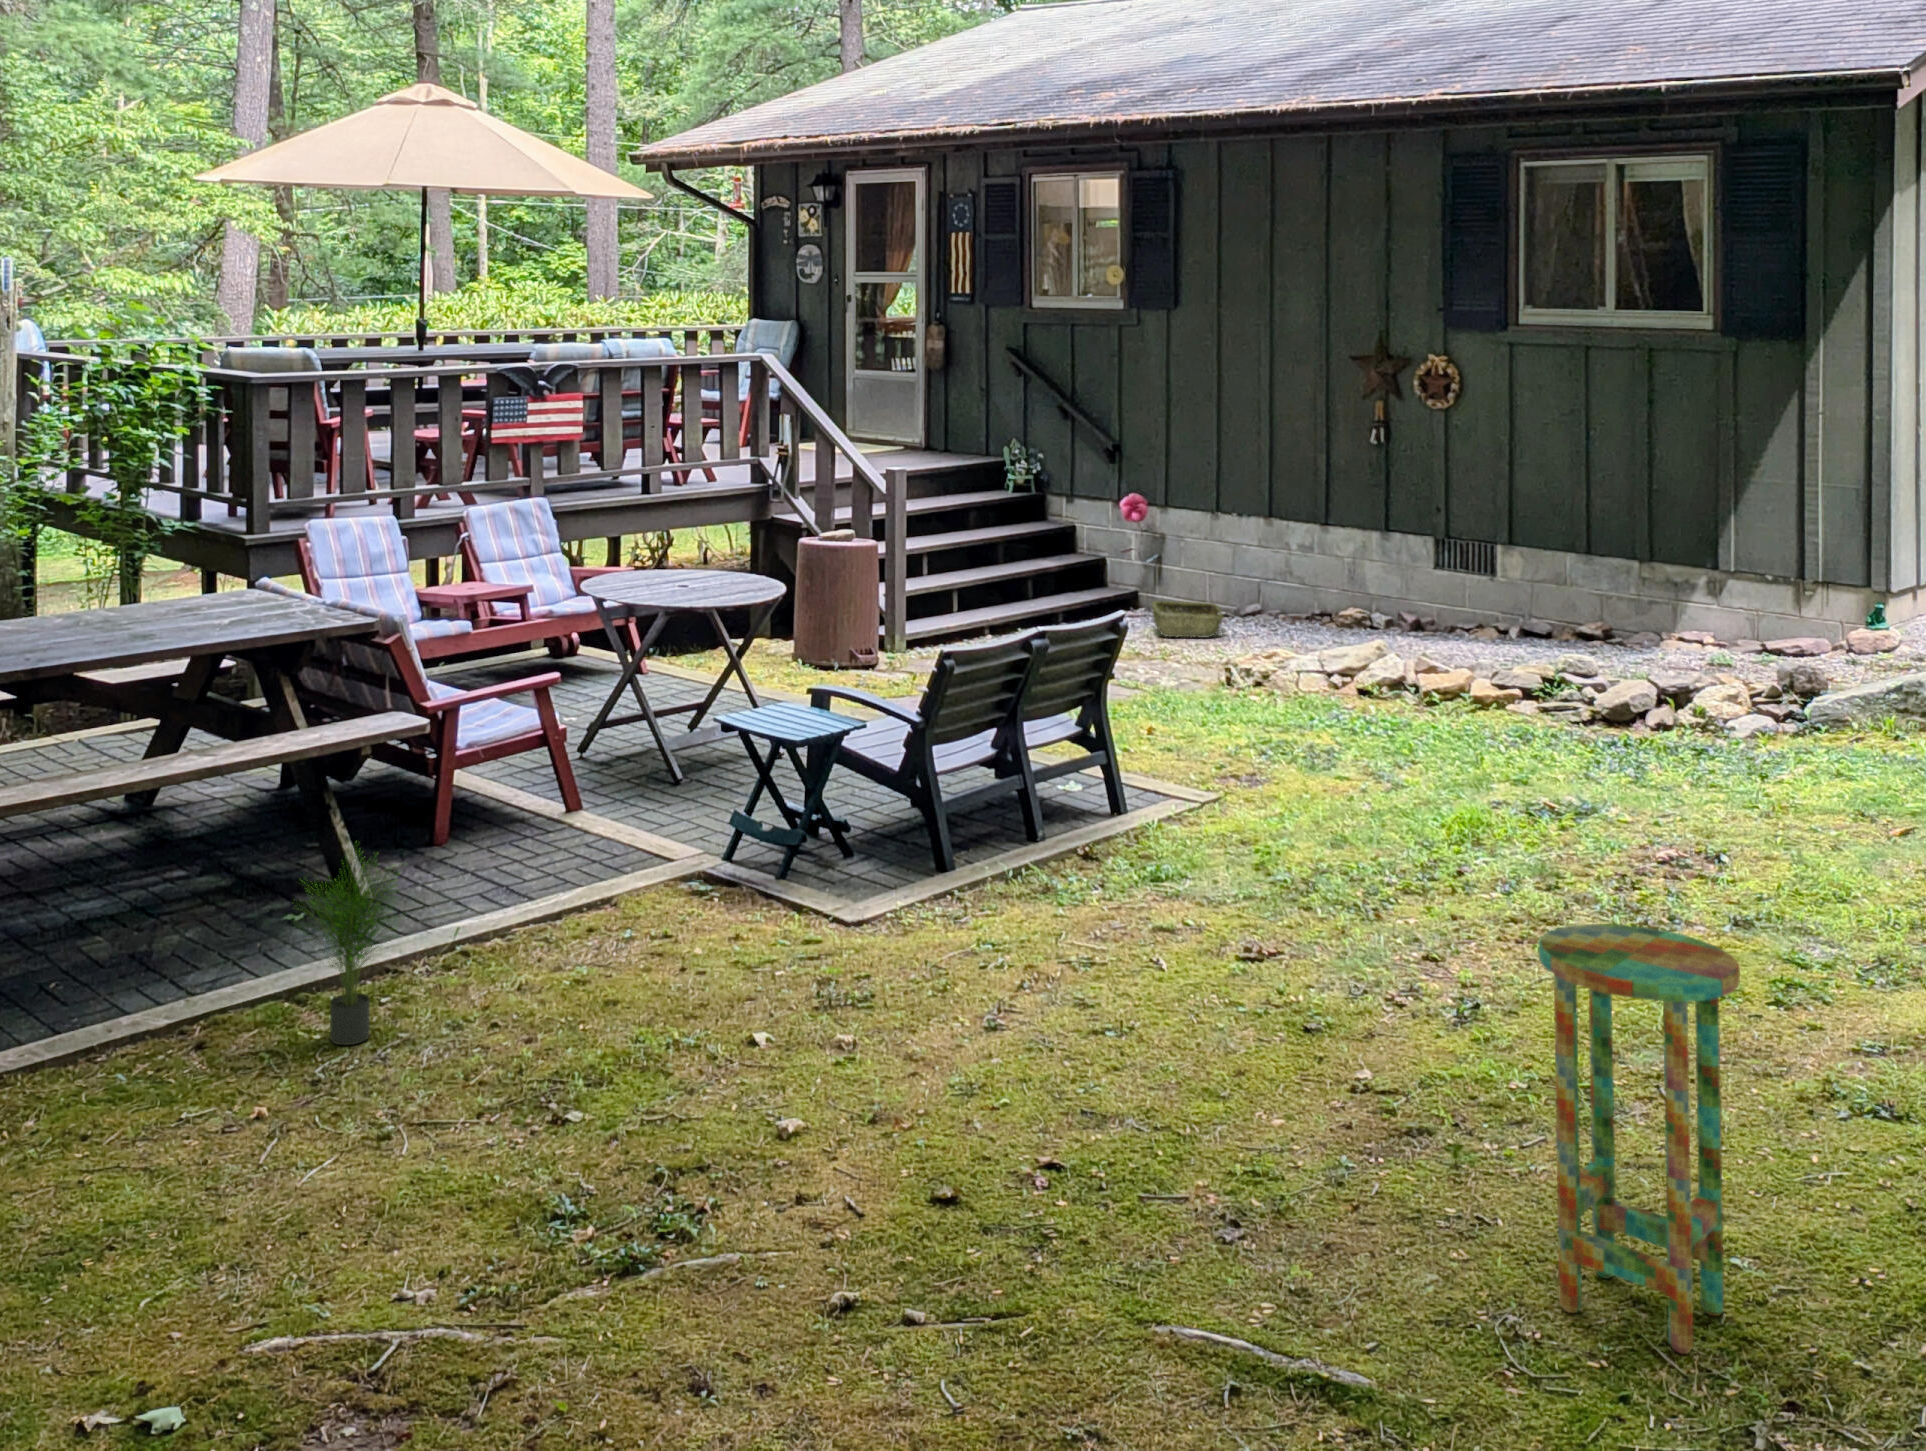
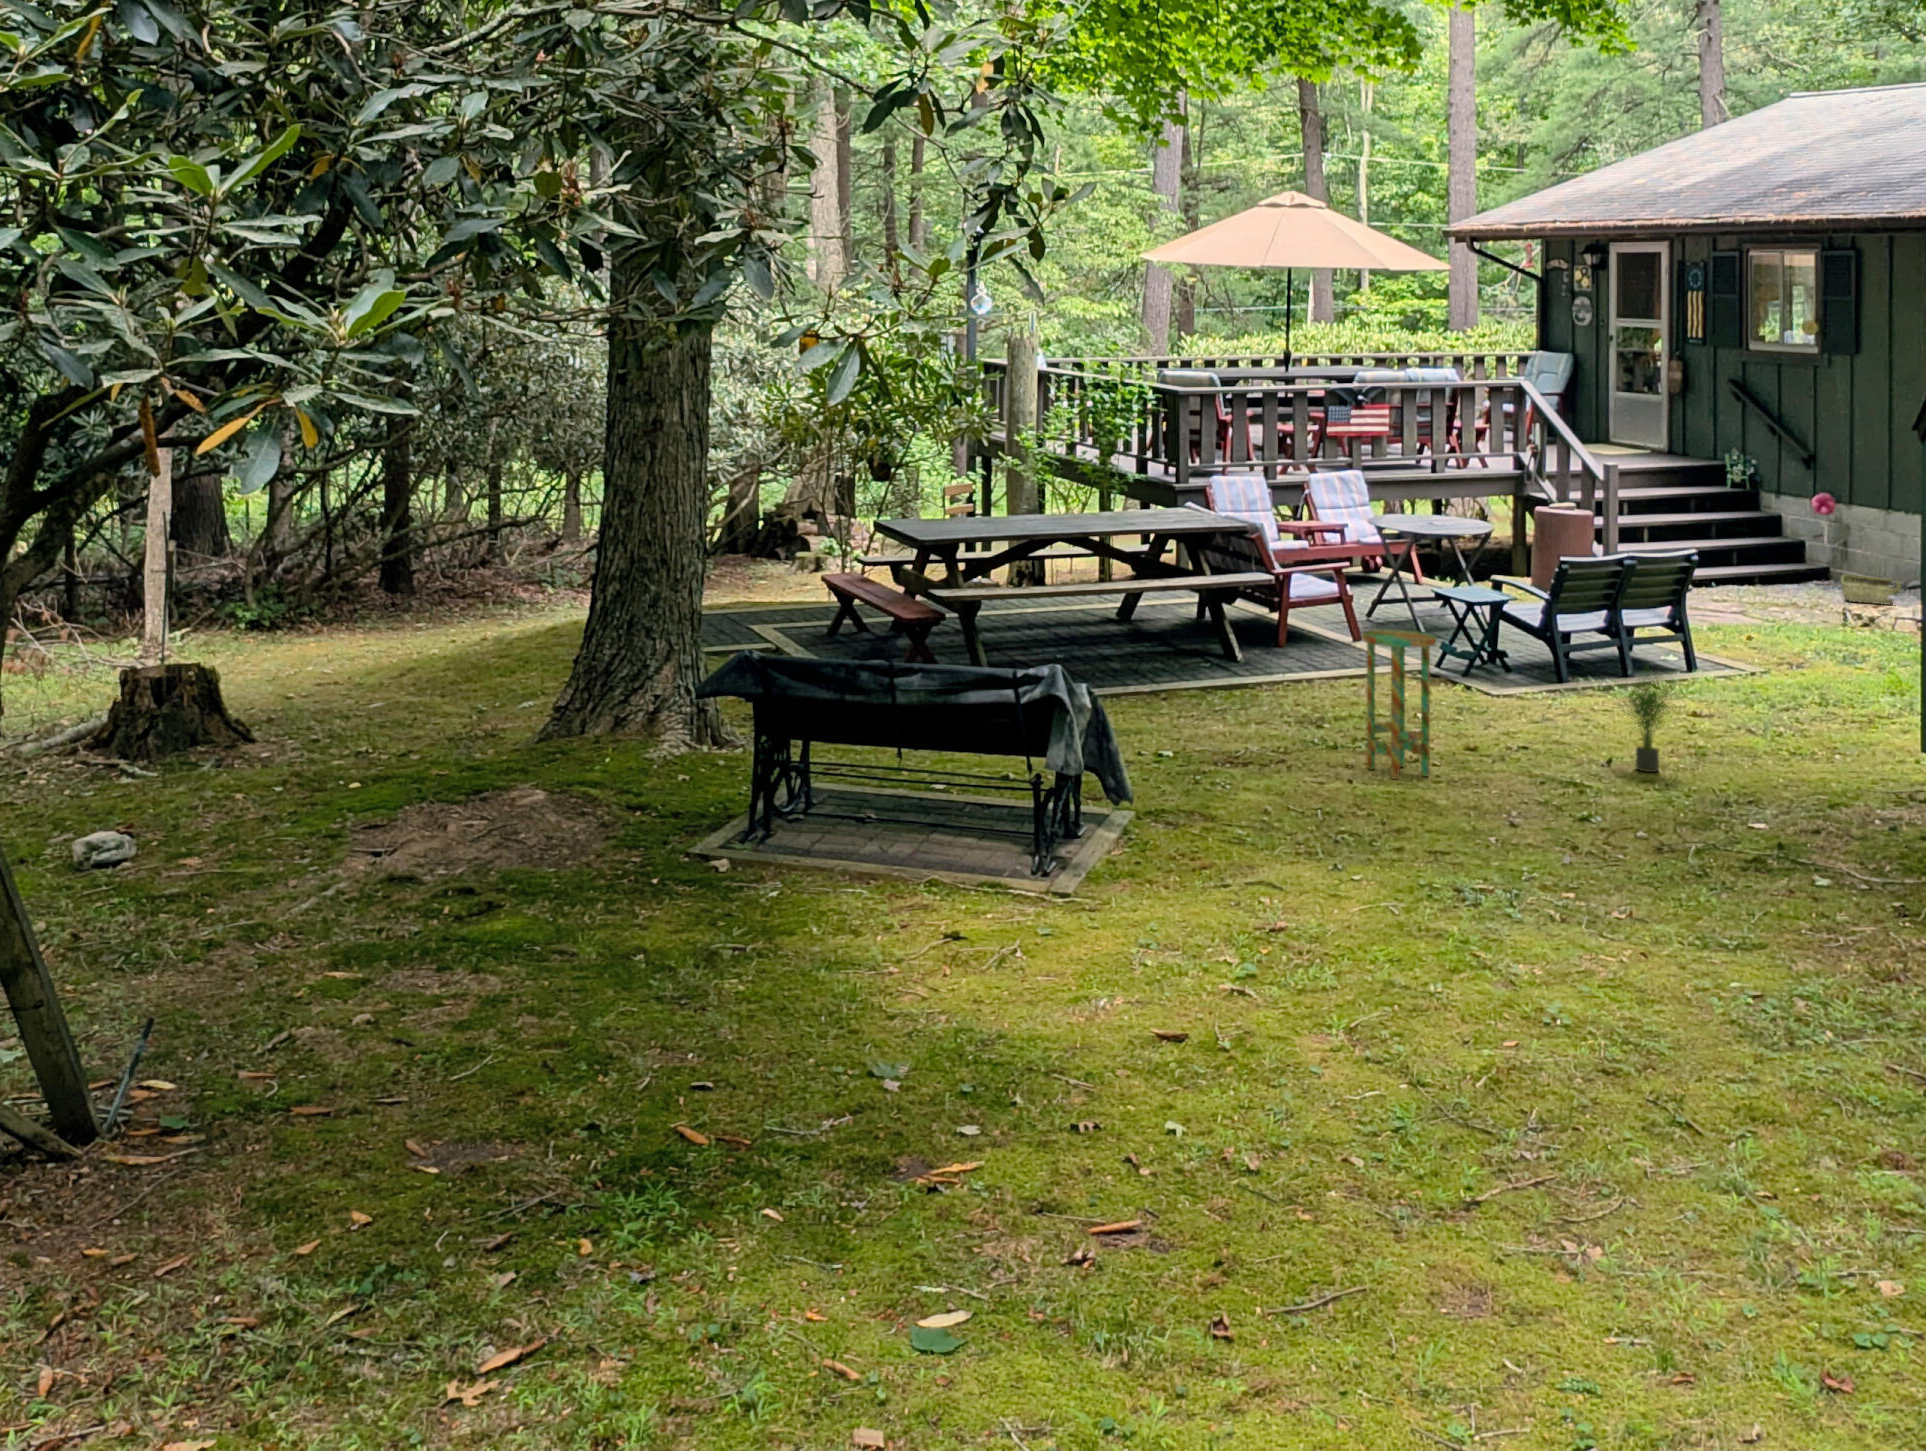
potted plant: present [301,846,406,1045] -> present [1616,670,1673,772]
side table: present [1539,924,1740,1354] -> present [1362,629,1436,780]

